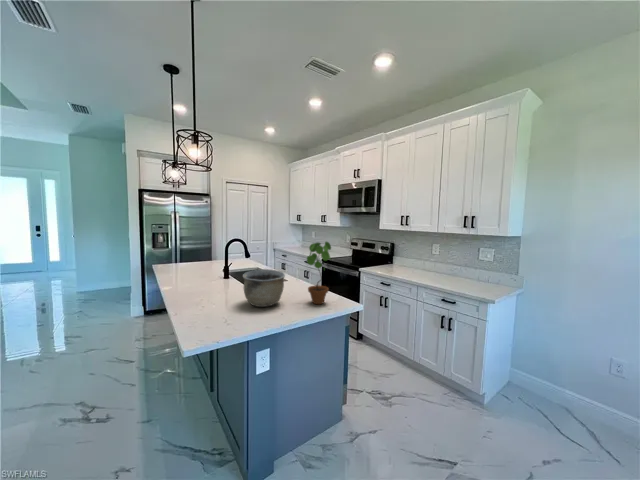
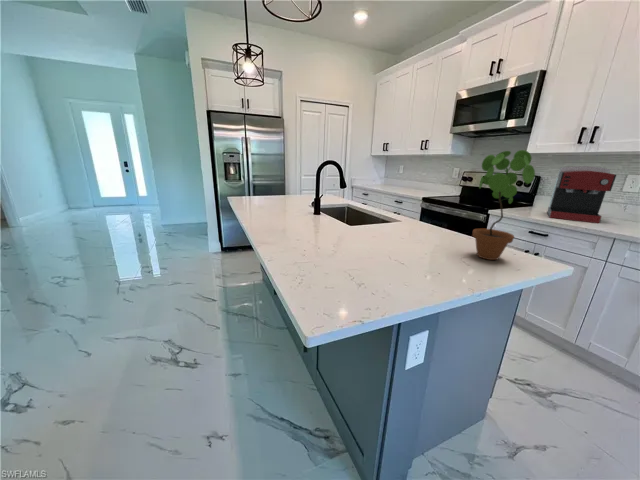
coffee maker: none [392,239,421,276] -> present [547,166,616,223]
bowl: present [243,269,285,307] -> none [369,198,442,258]

